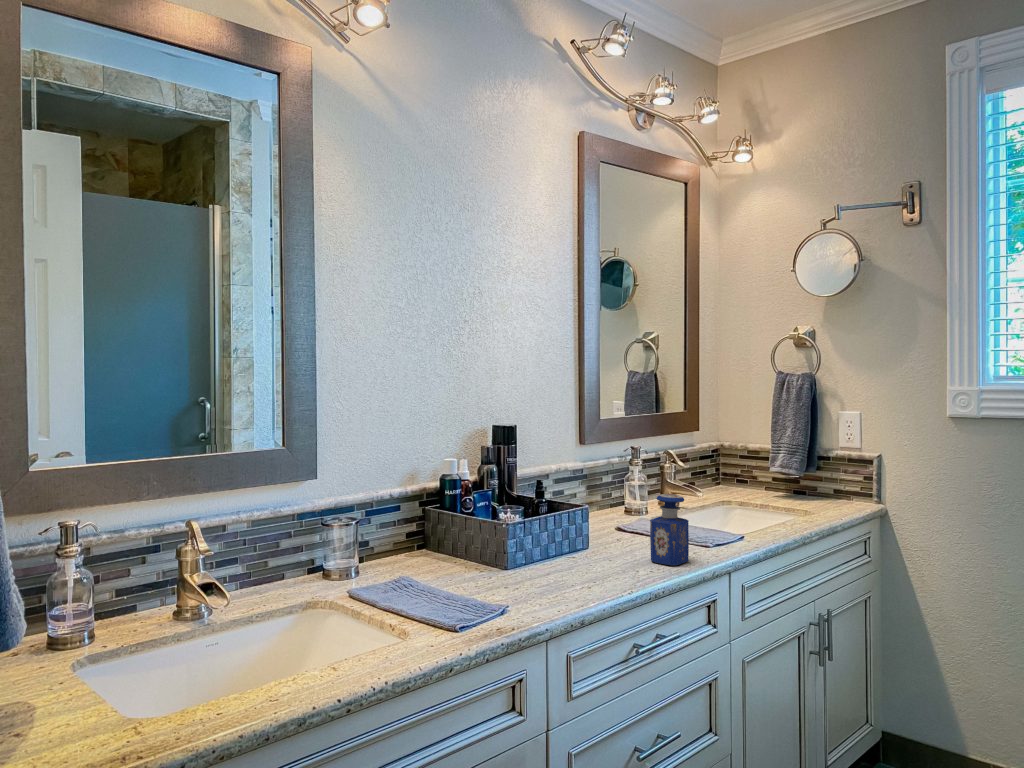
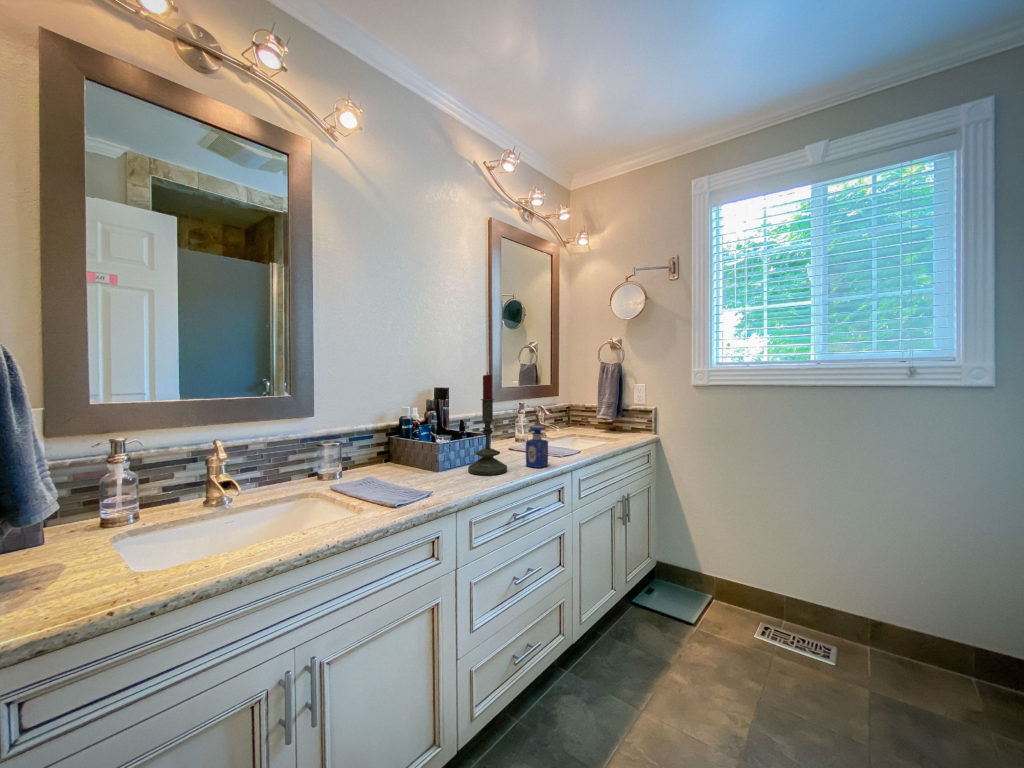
candle: none [557,406,620,577] -> present [468,372,507,475]

